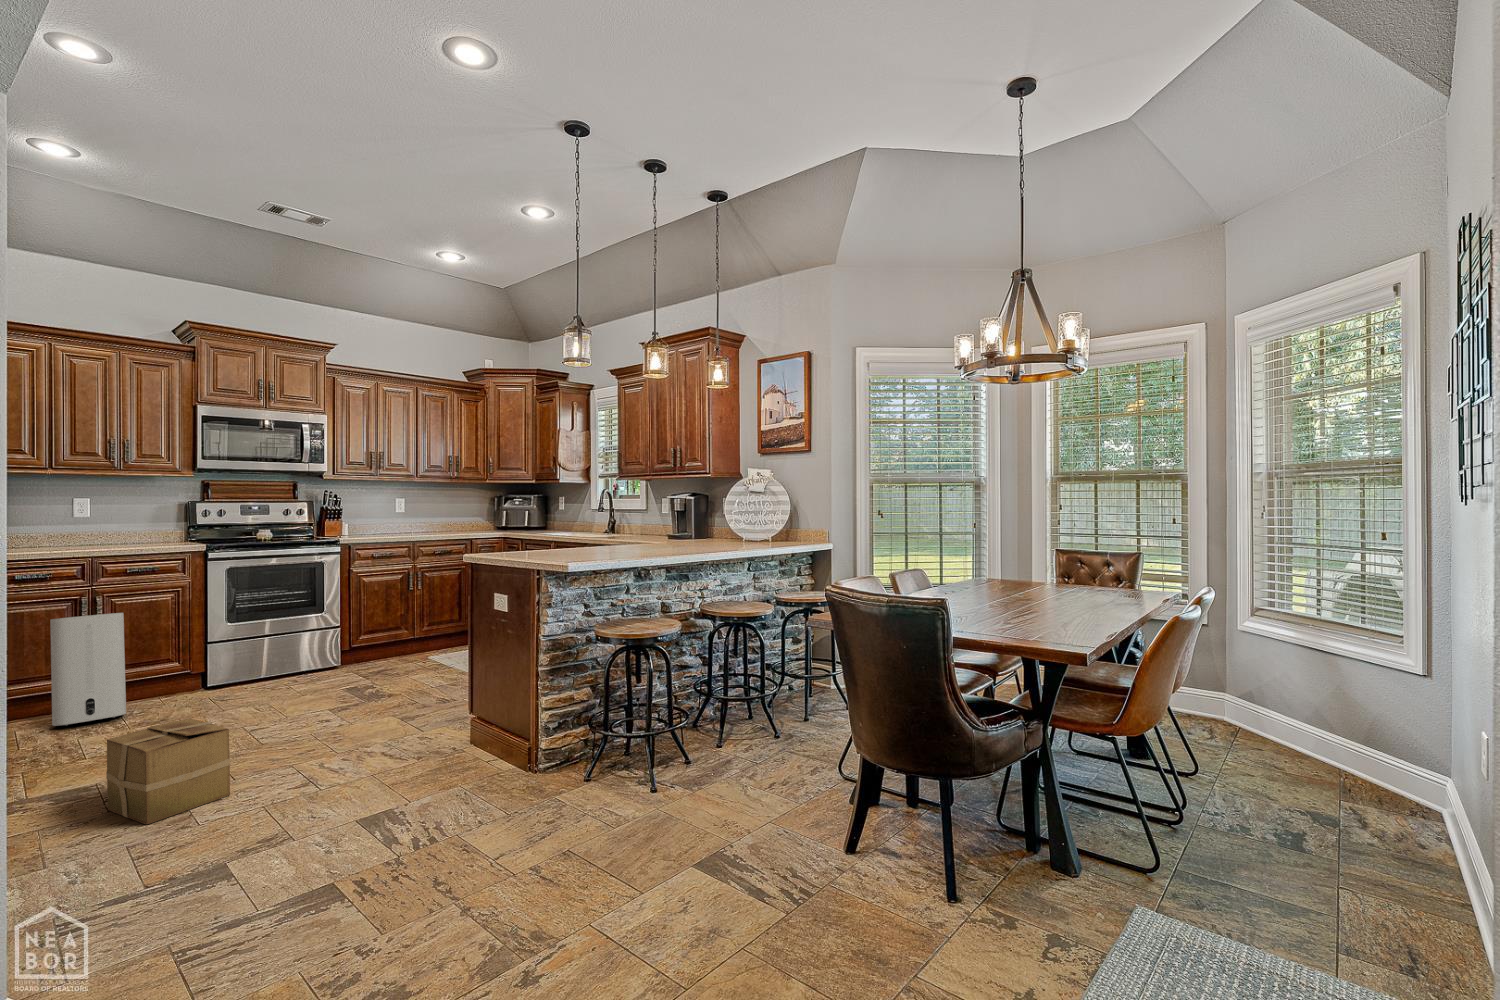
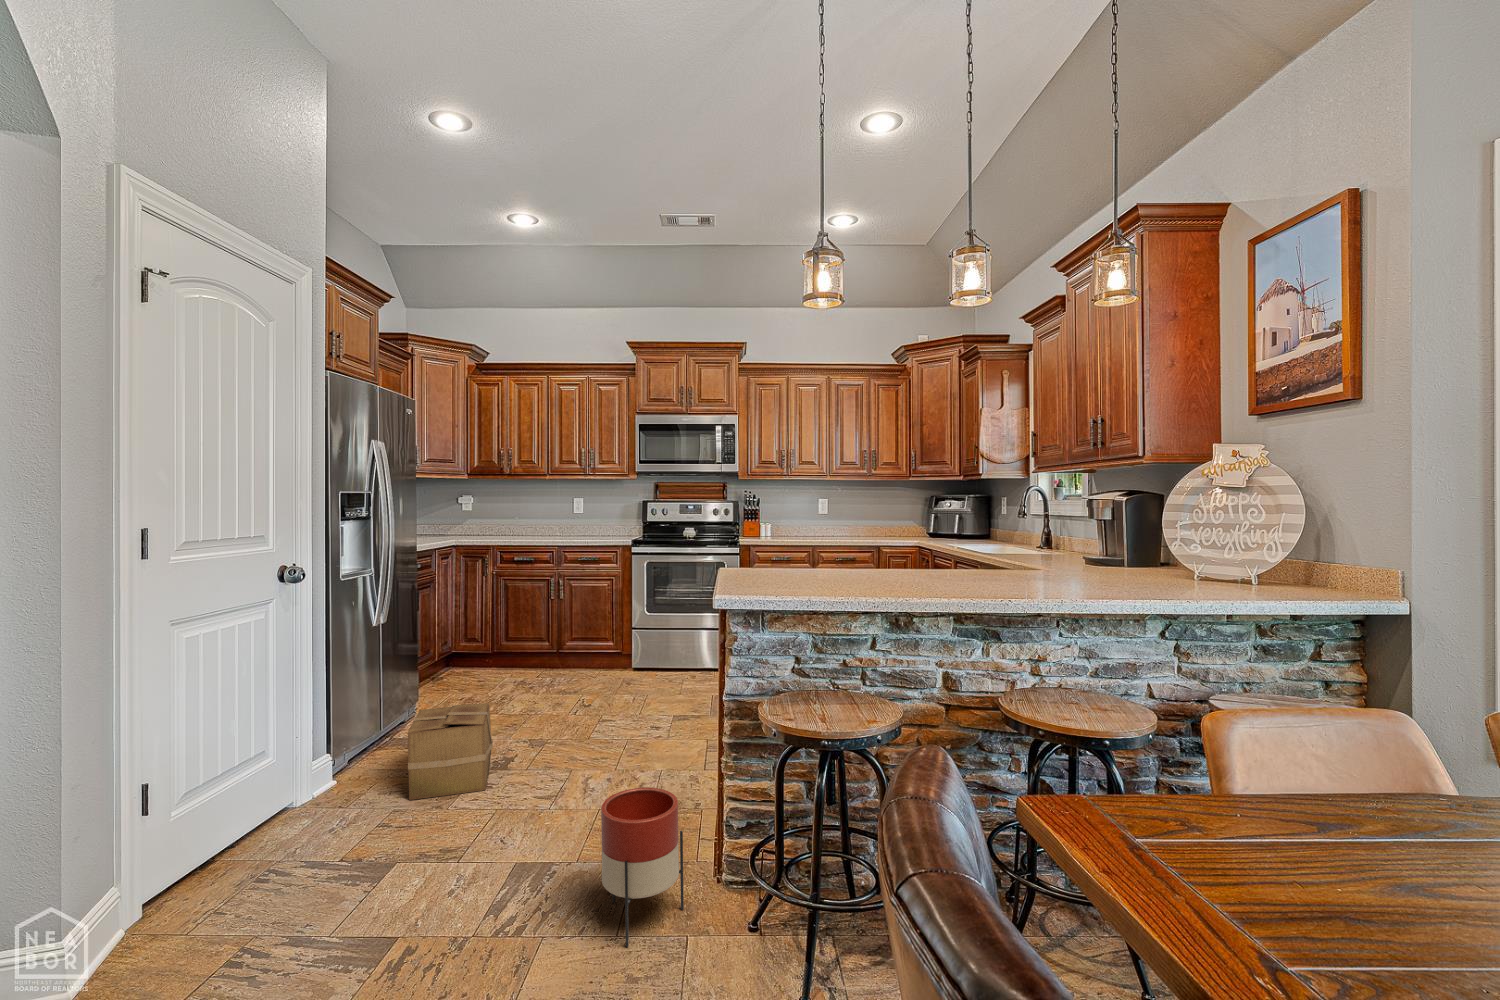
air purifier: present [50,613,126,726] -> none [515,593,563,680]
planter: none [481,707,541,806] -> present [601,787,684,947]

